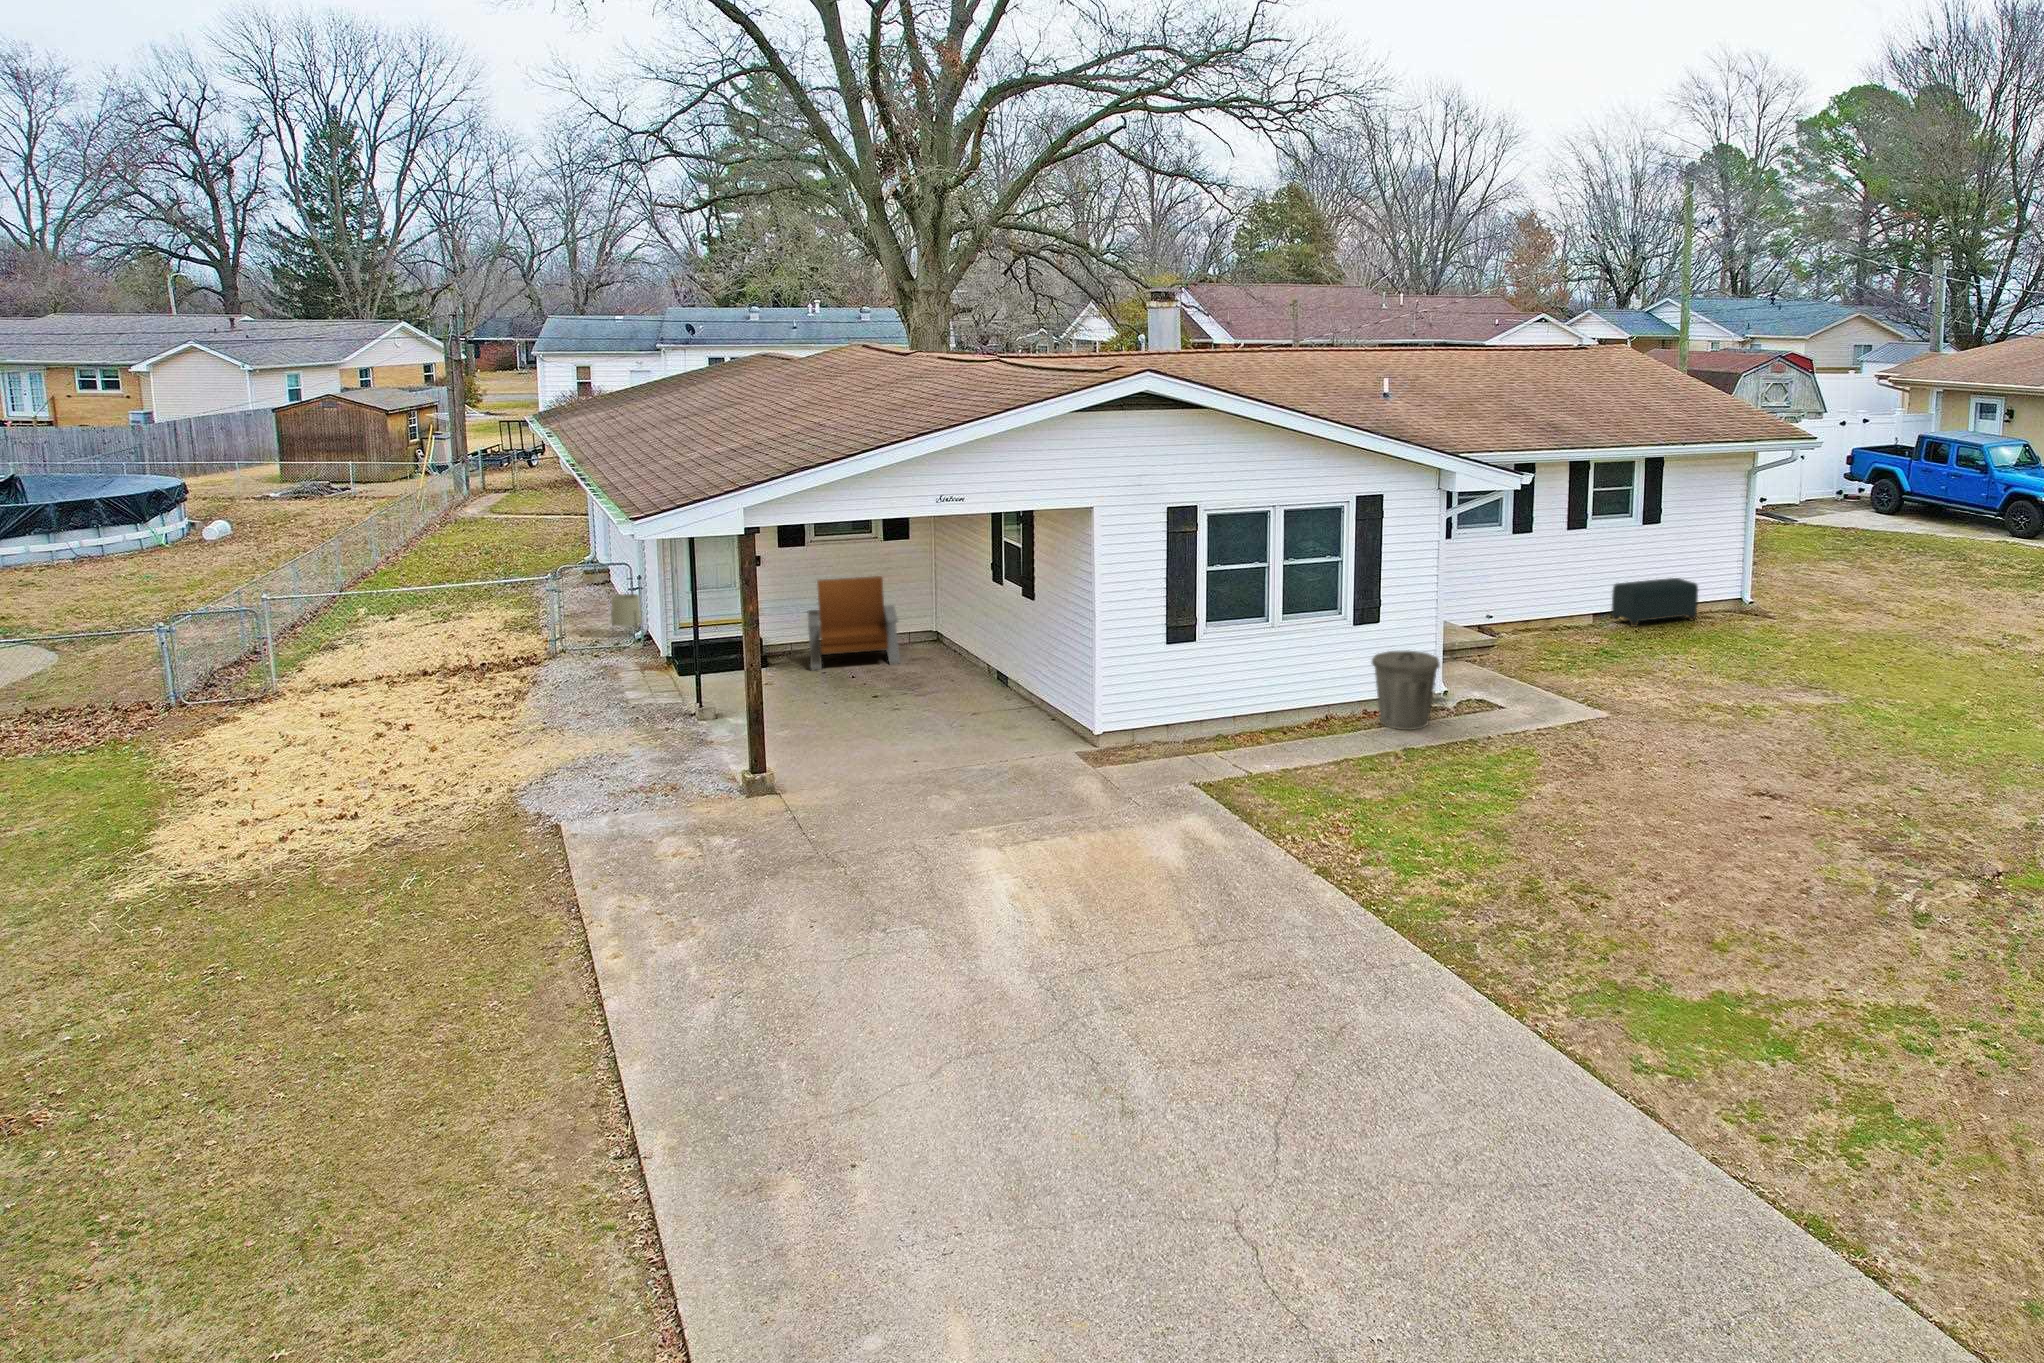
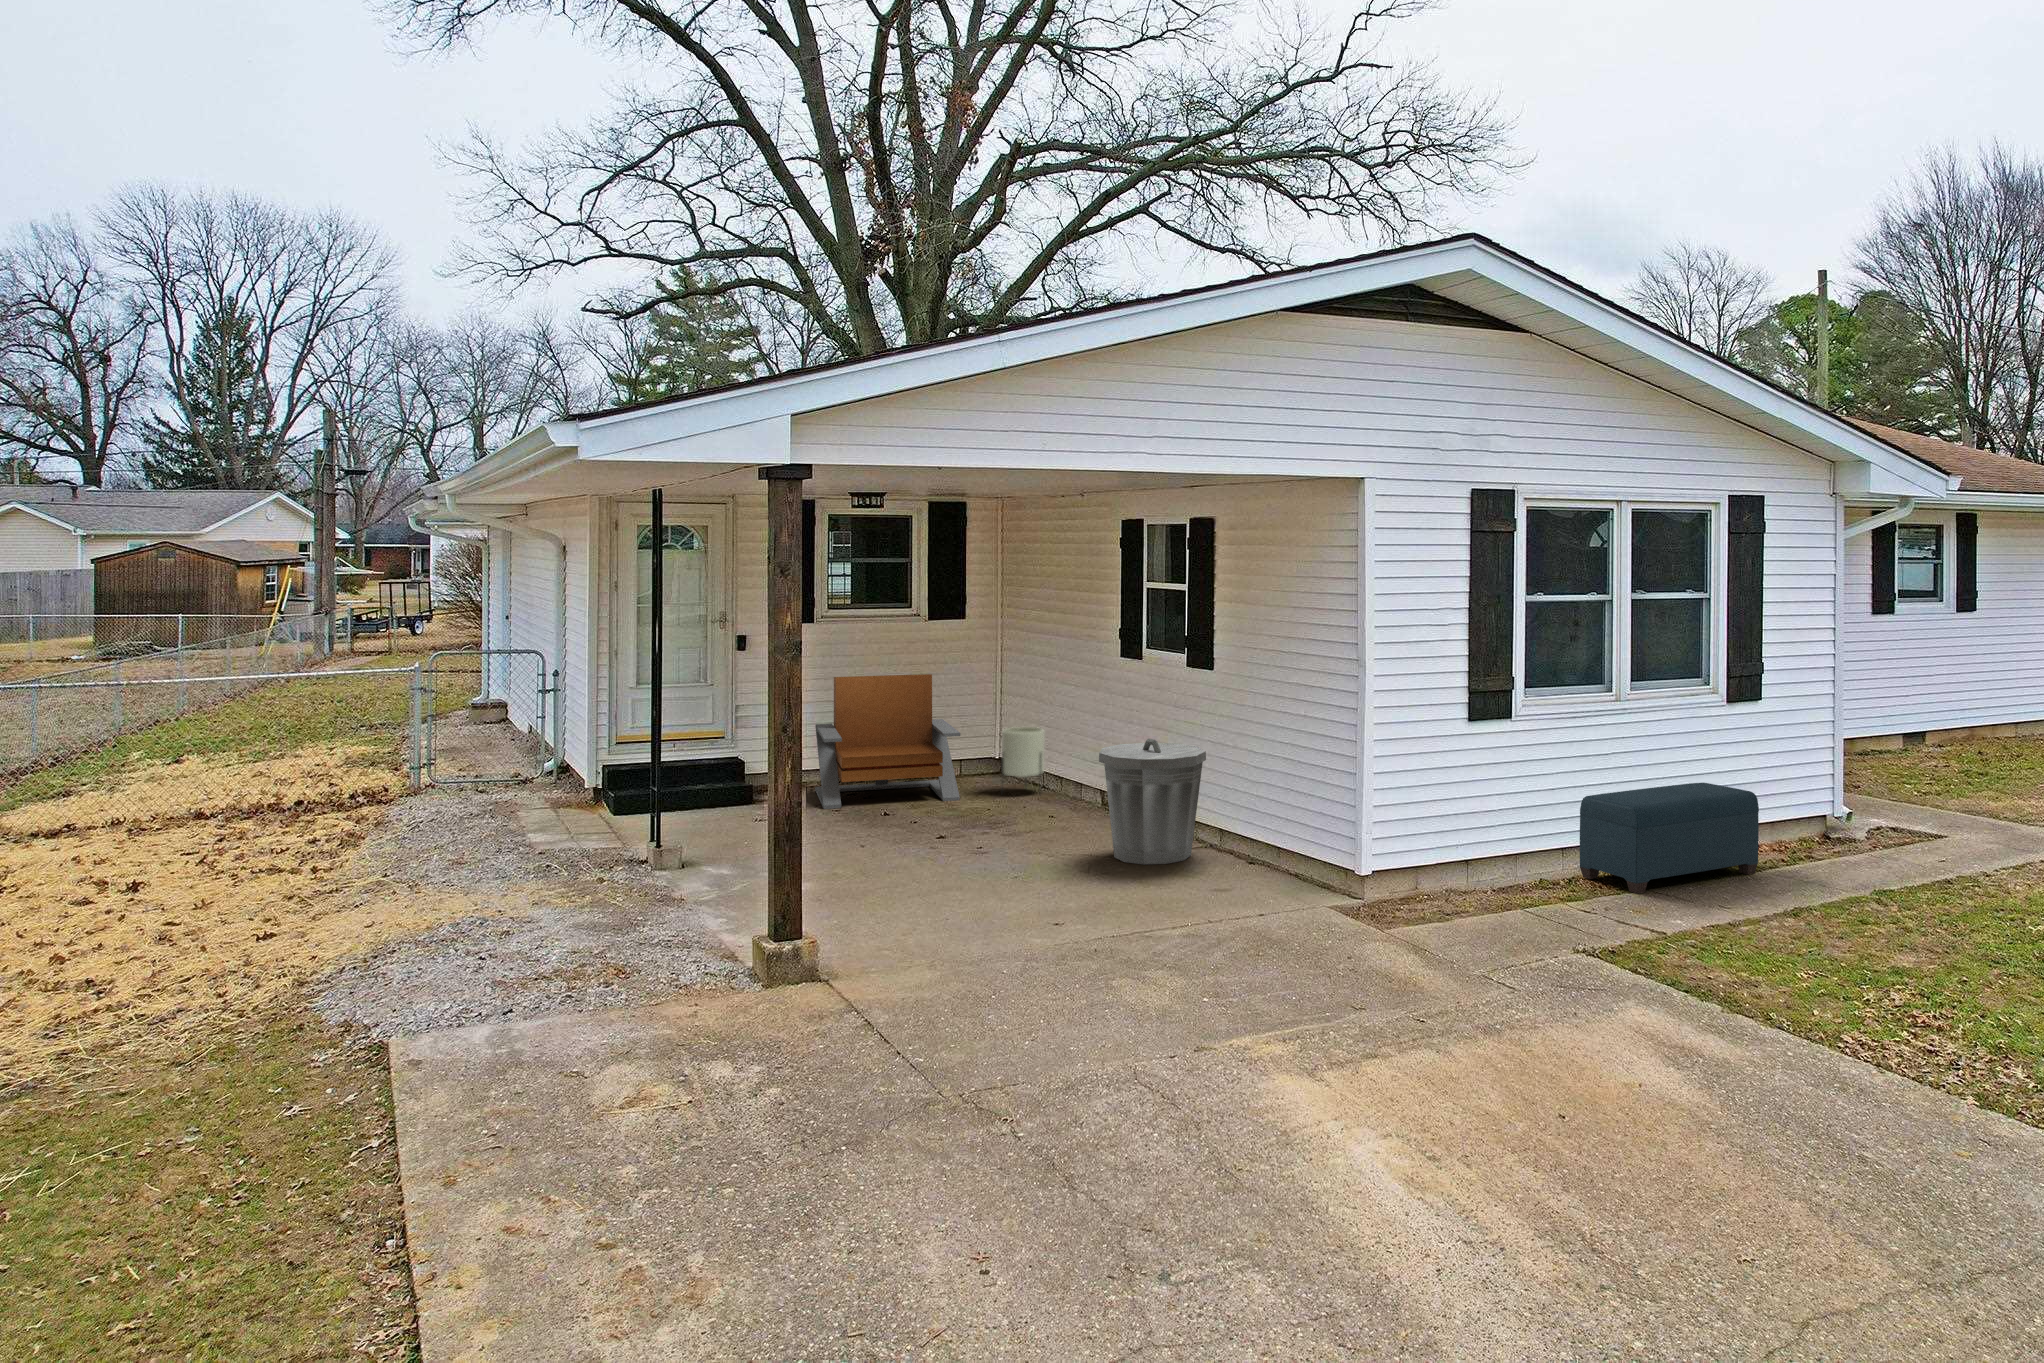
bench: present [1611,578,1698,627] -> present [1580,783,1759,894]
planter: present [611,594,641,626] -> present [1002,727,1045,777]
trash can: present [1372,651,1440,730] -> present [1099,739,1206,864]

